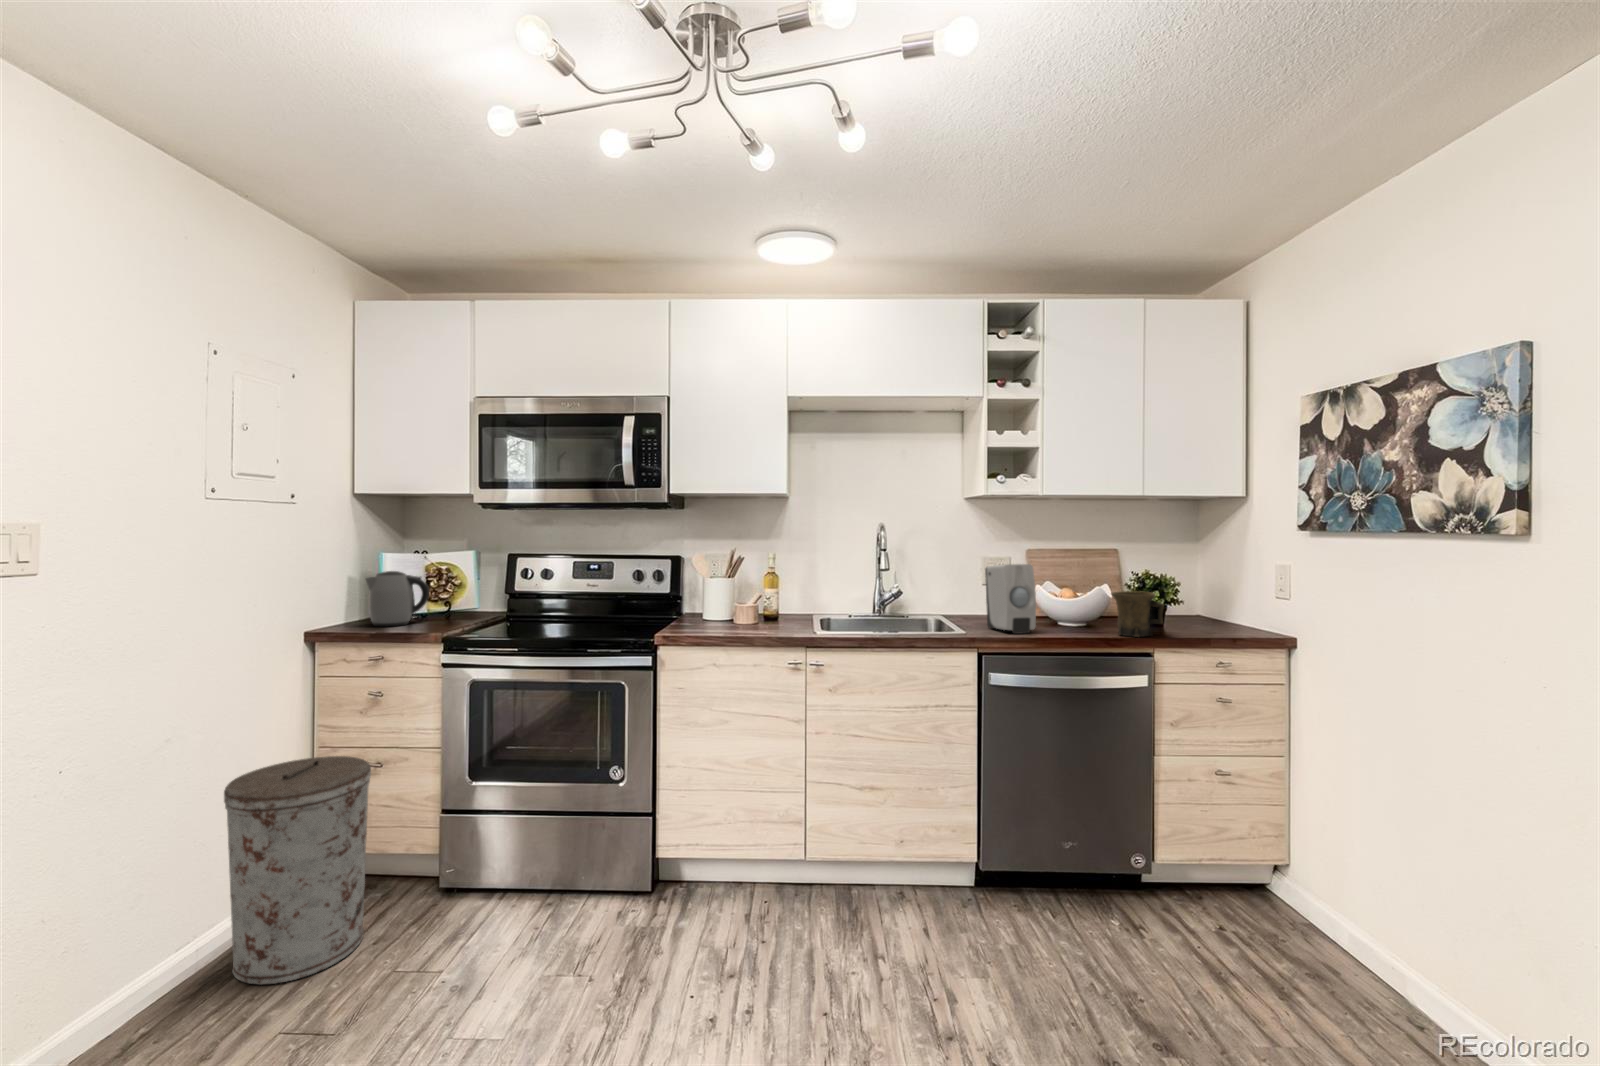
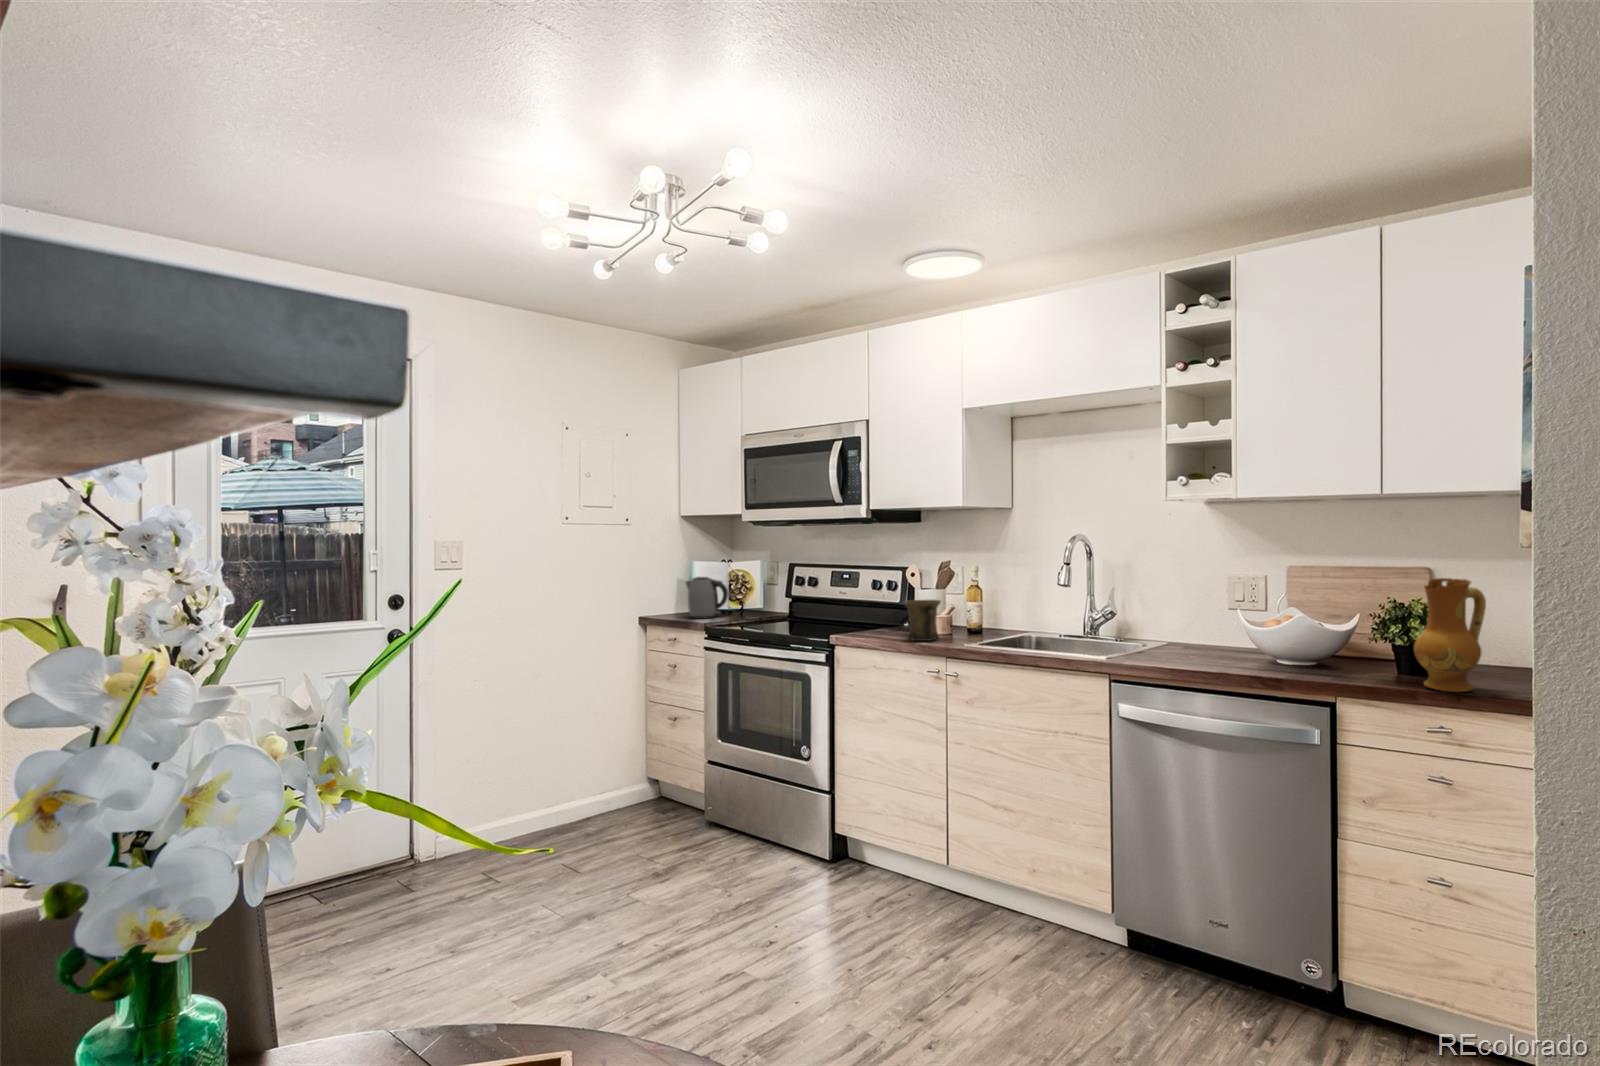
ceramic jug: none [1180,556,1223,636] -> present [1414,578,1486,692]
soap dispenser: present [985,564,1036,634] -> none [1163,583,1208,666]
mug: present [1111,591,1164,637] -> present [904,600,941,641]
trash can: present [224,756,371,985] -> none [570,706,652,846]

